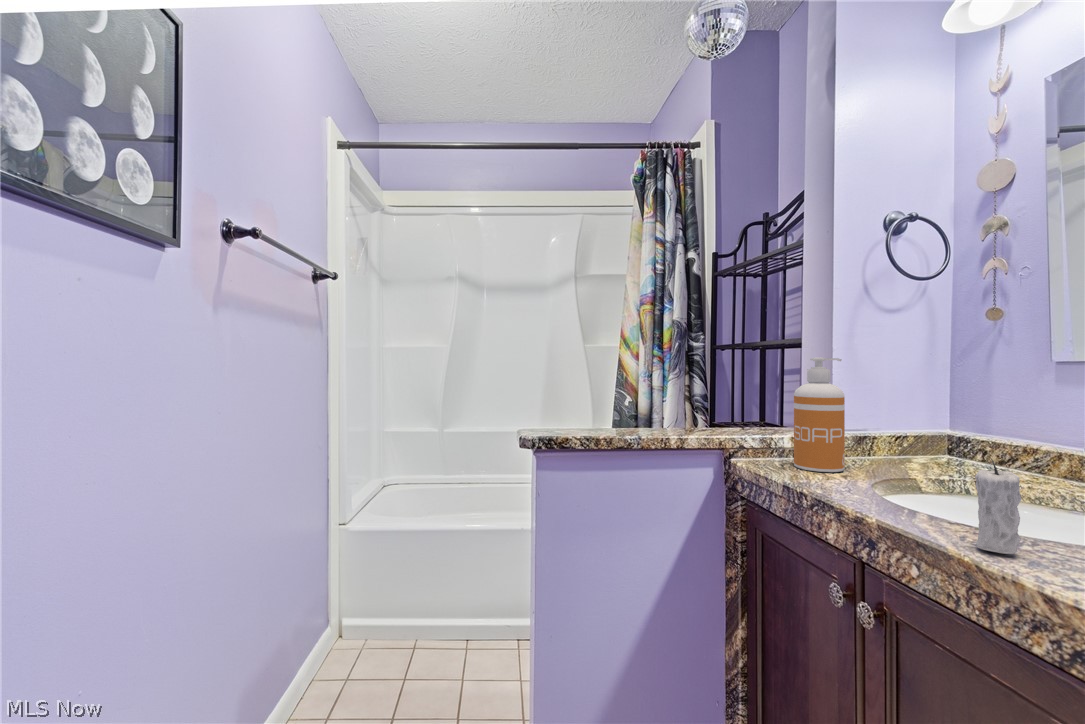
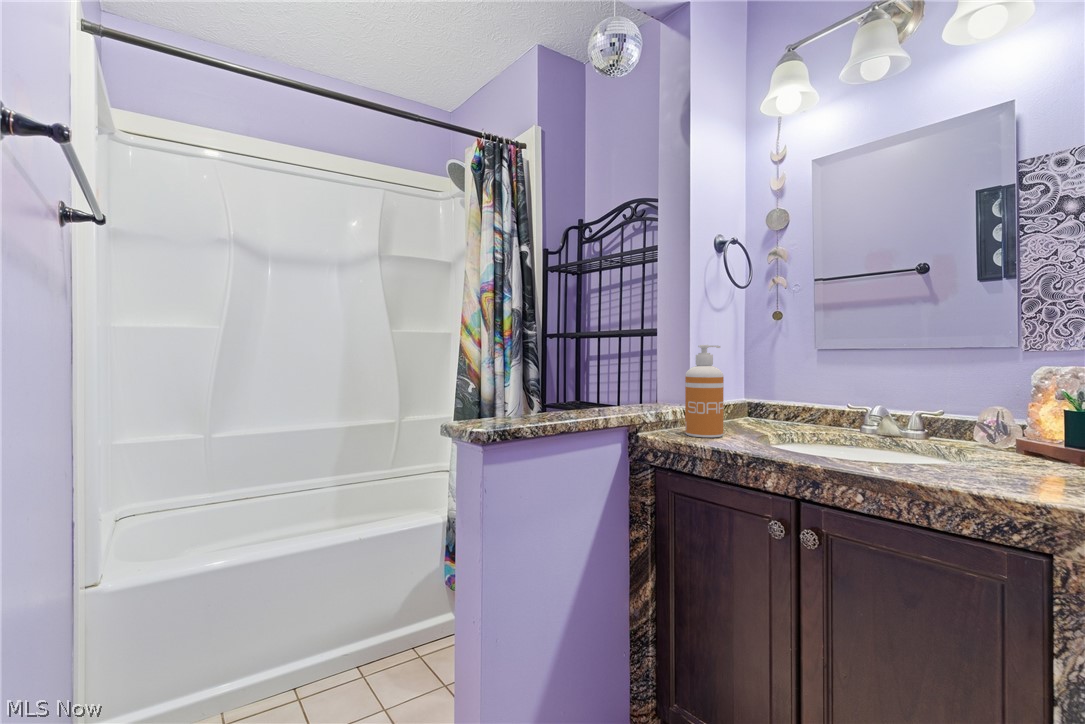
candle: present [975,459,1021,554] -> none [899,409,928,475]

